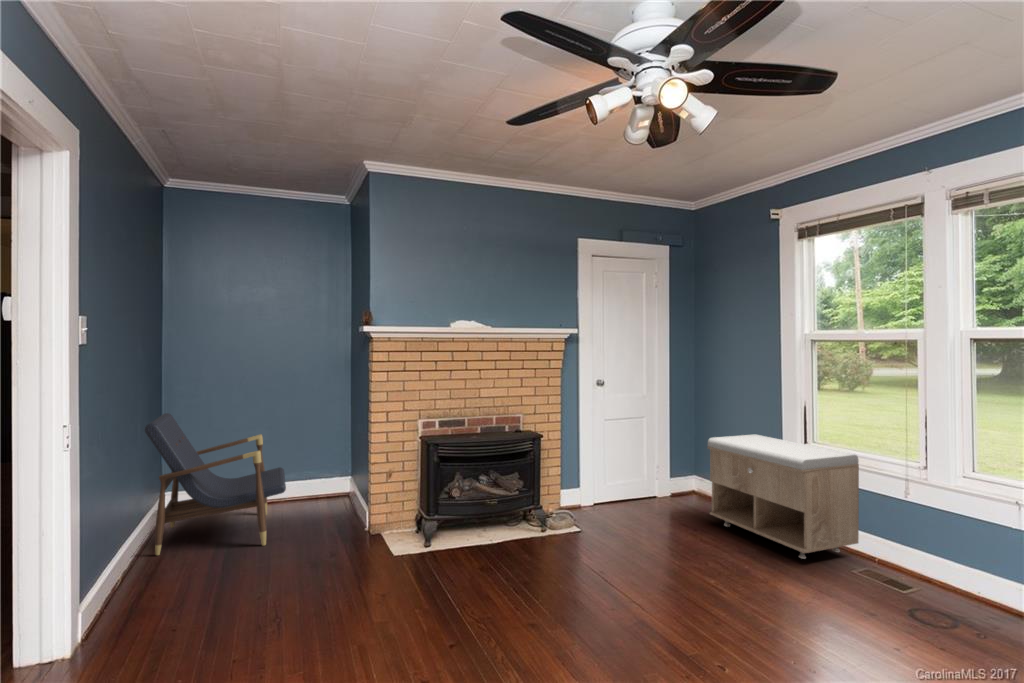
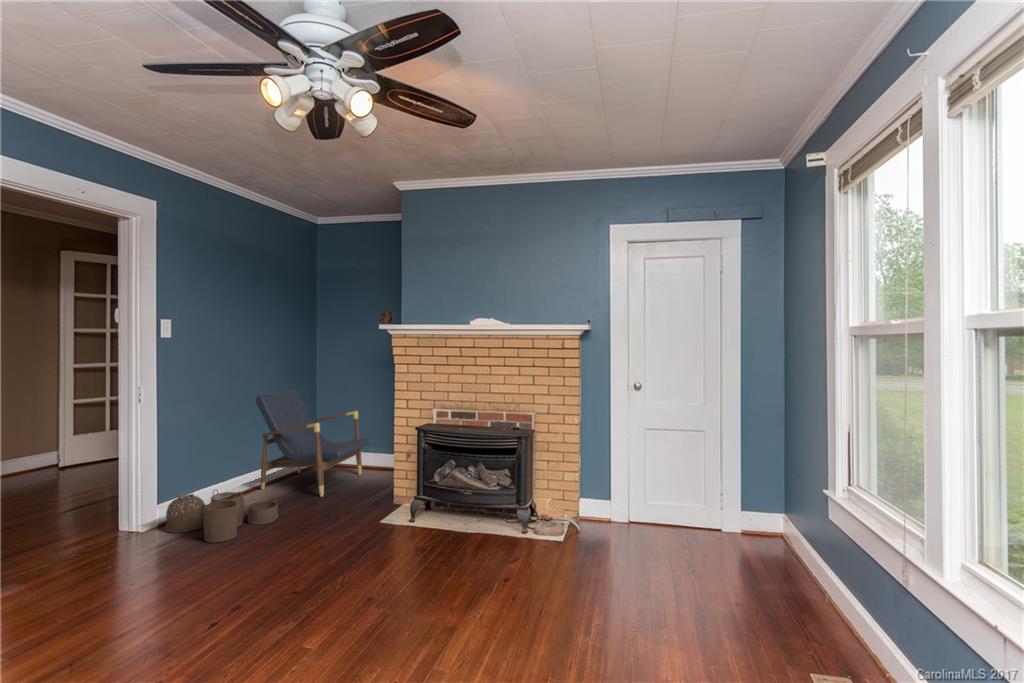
storage bench: present [707,434,859,559] -> none [717,462,872,654]
woven basket: none [95,551,256,633] -> present [165,491,278,543]

